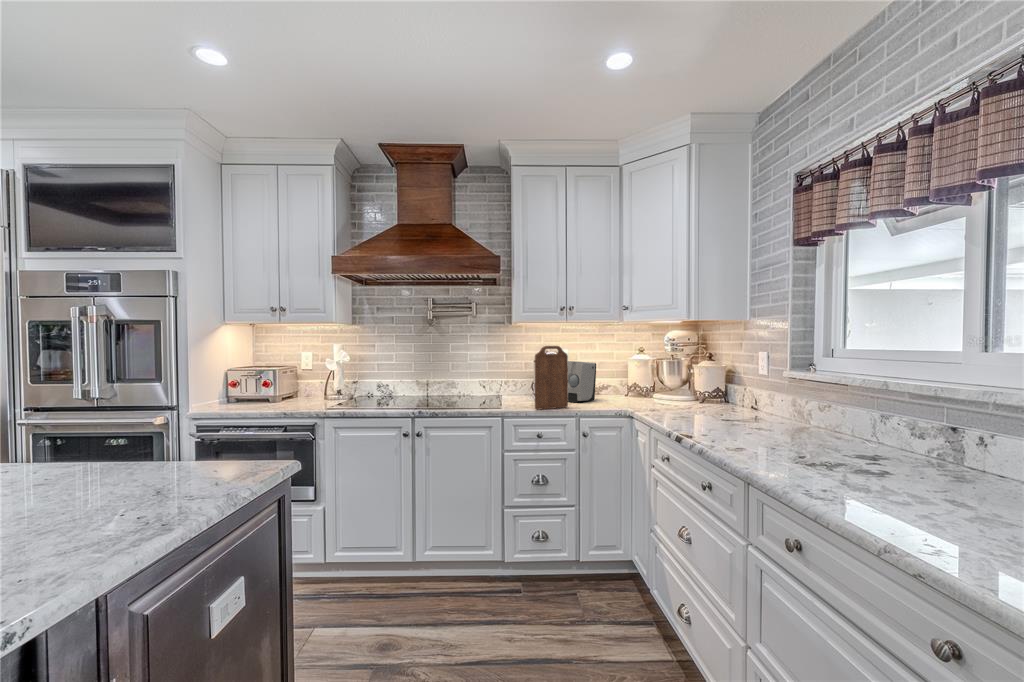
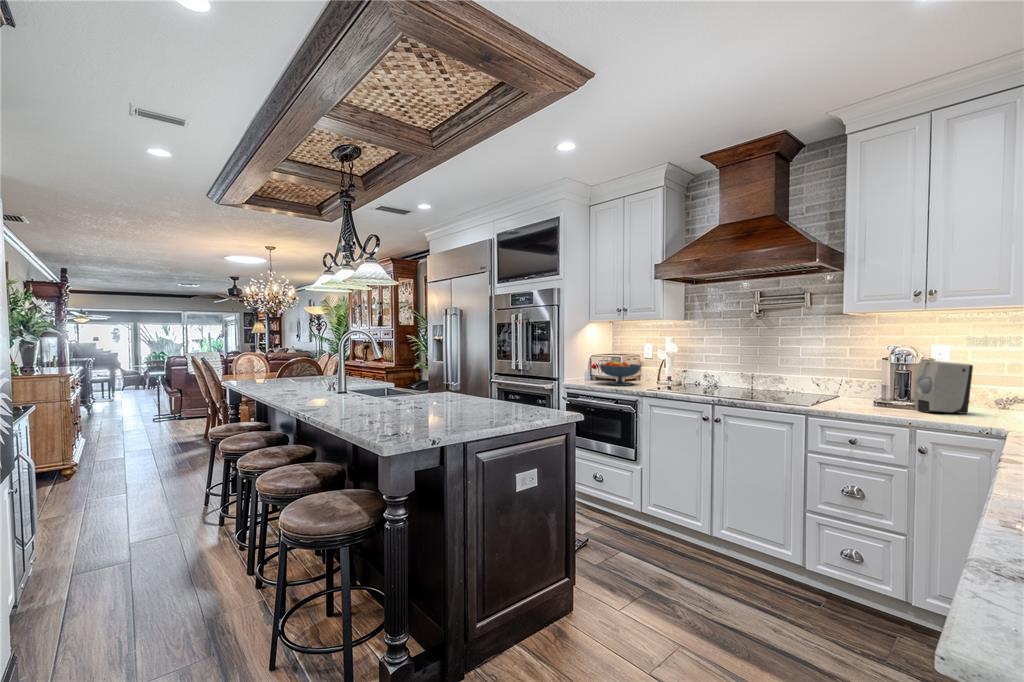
cutting board: present [535,346,568,410] -> none [846,340,900,415]
fruit bowl: none [248,371,309,408] -> present [599,360,641,385]

